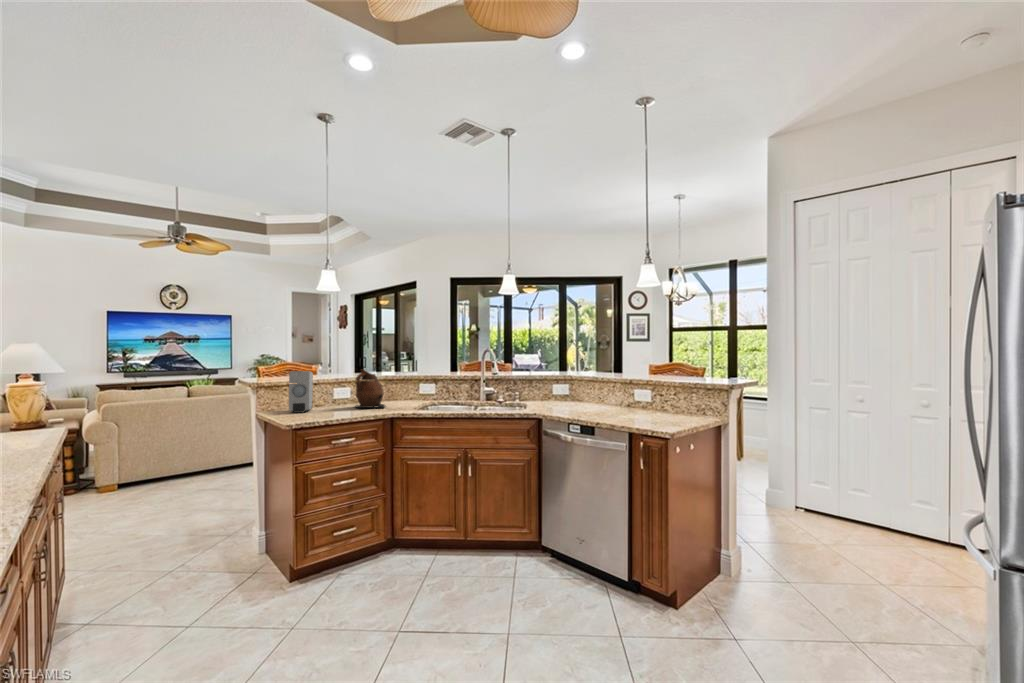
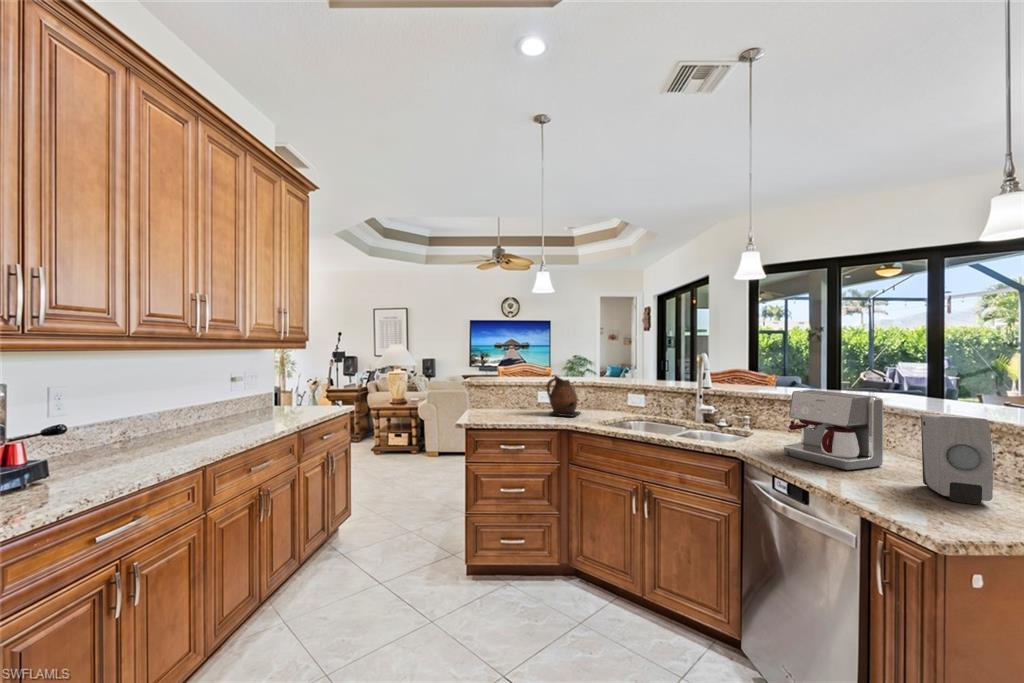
coffee maker: none [558,369,606,413] -> present [784,390,883,470]
soap dispenser: present [289,371,313,413] -> present [921,414,993,504]

